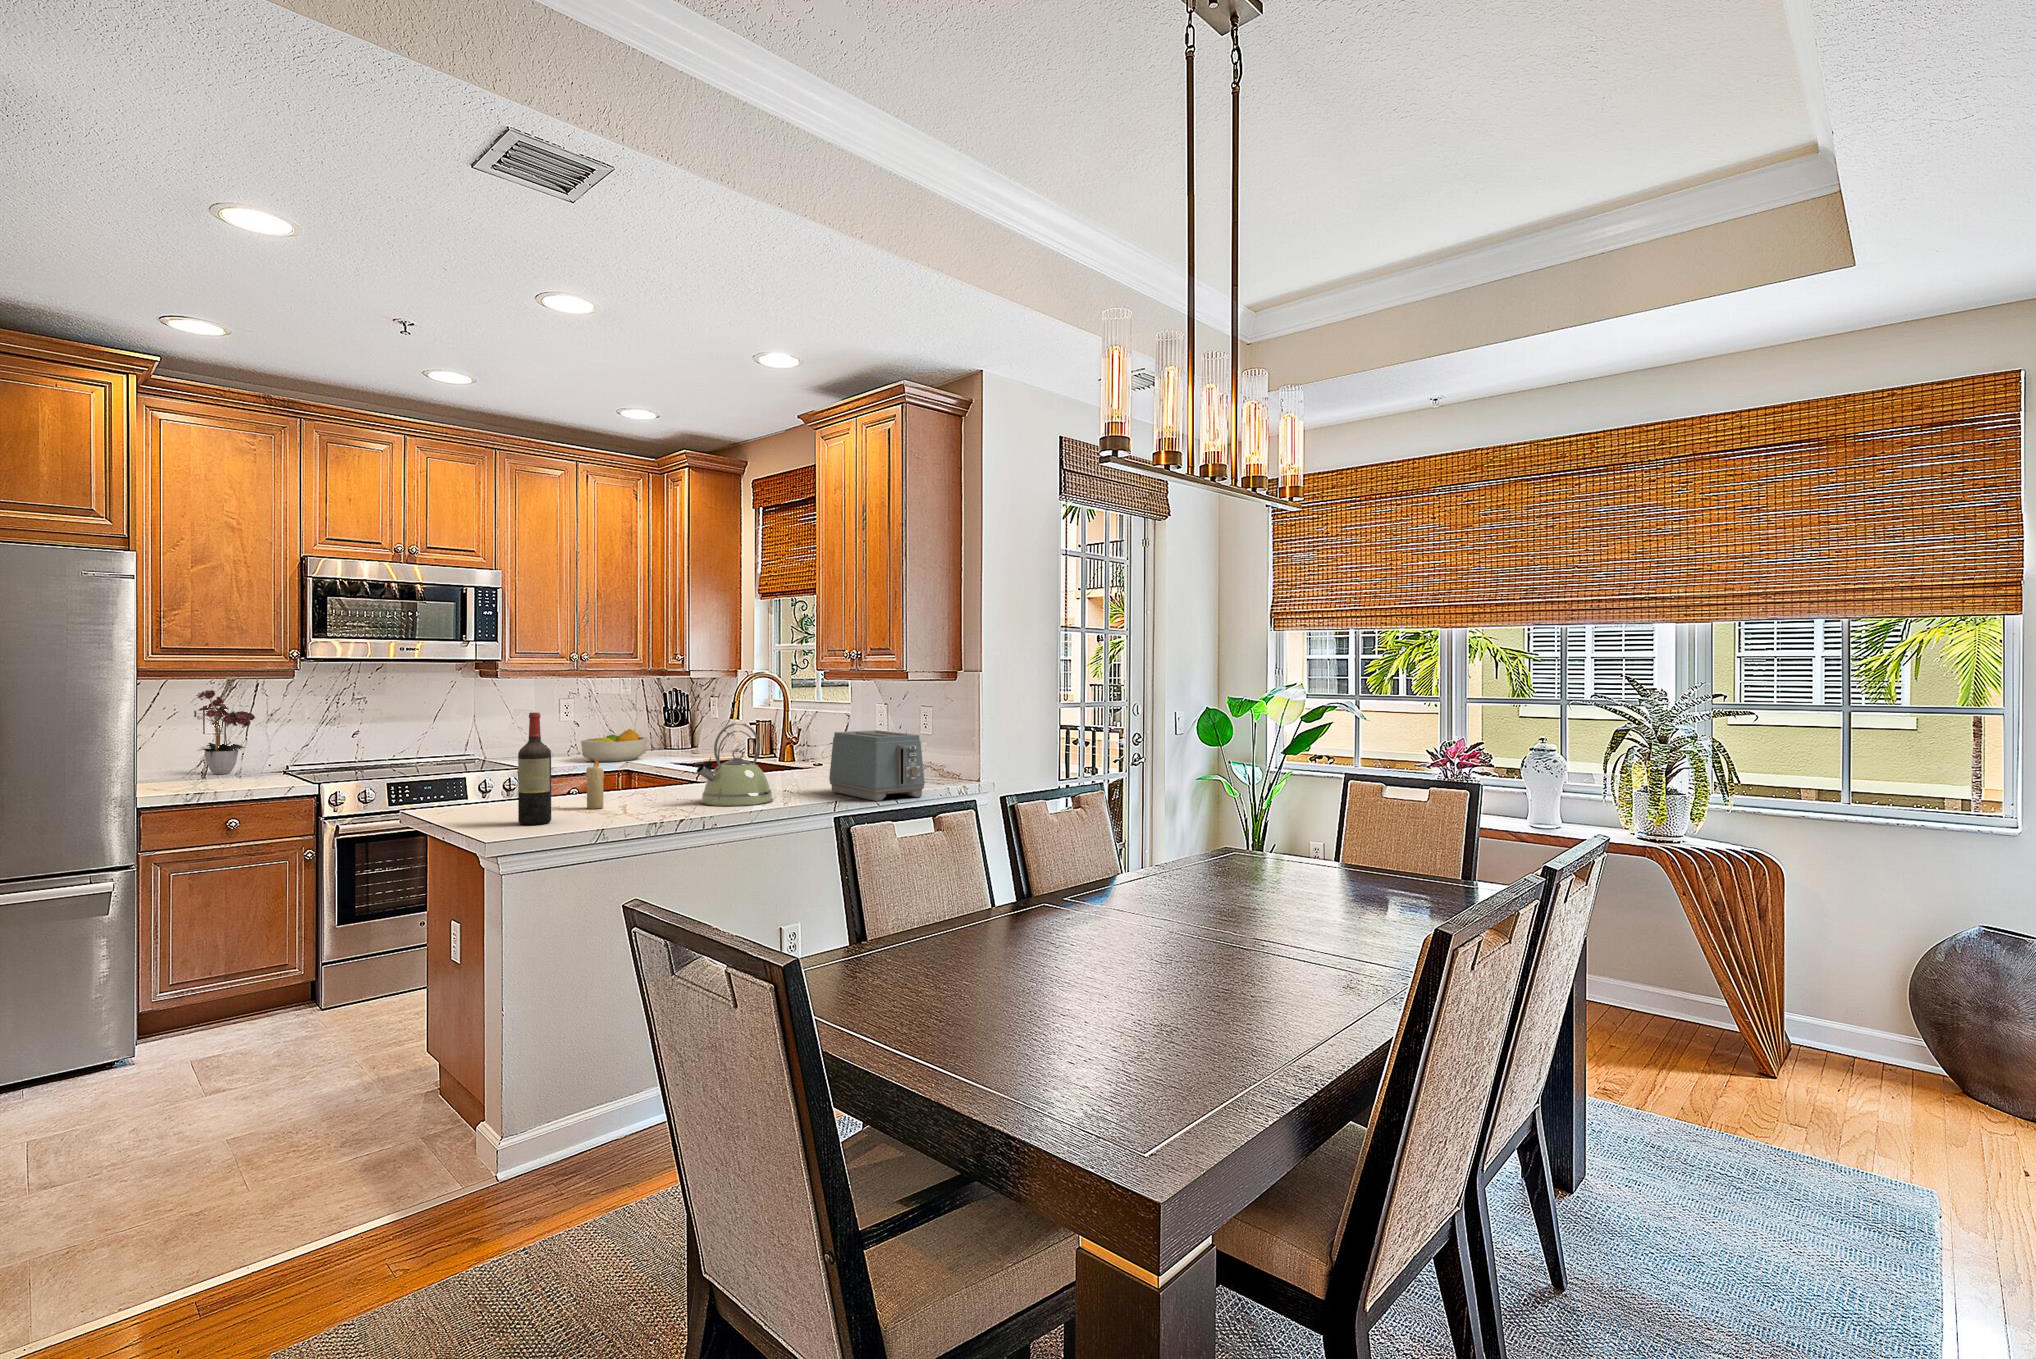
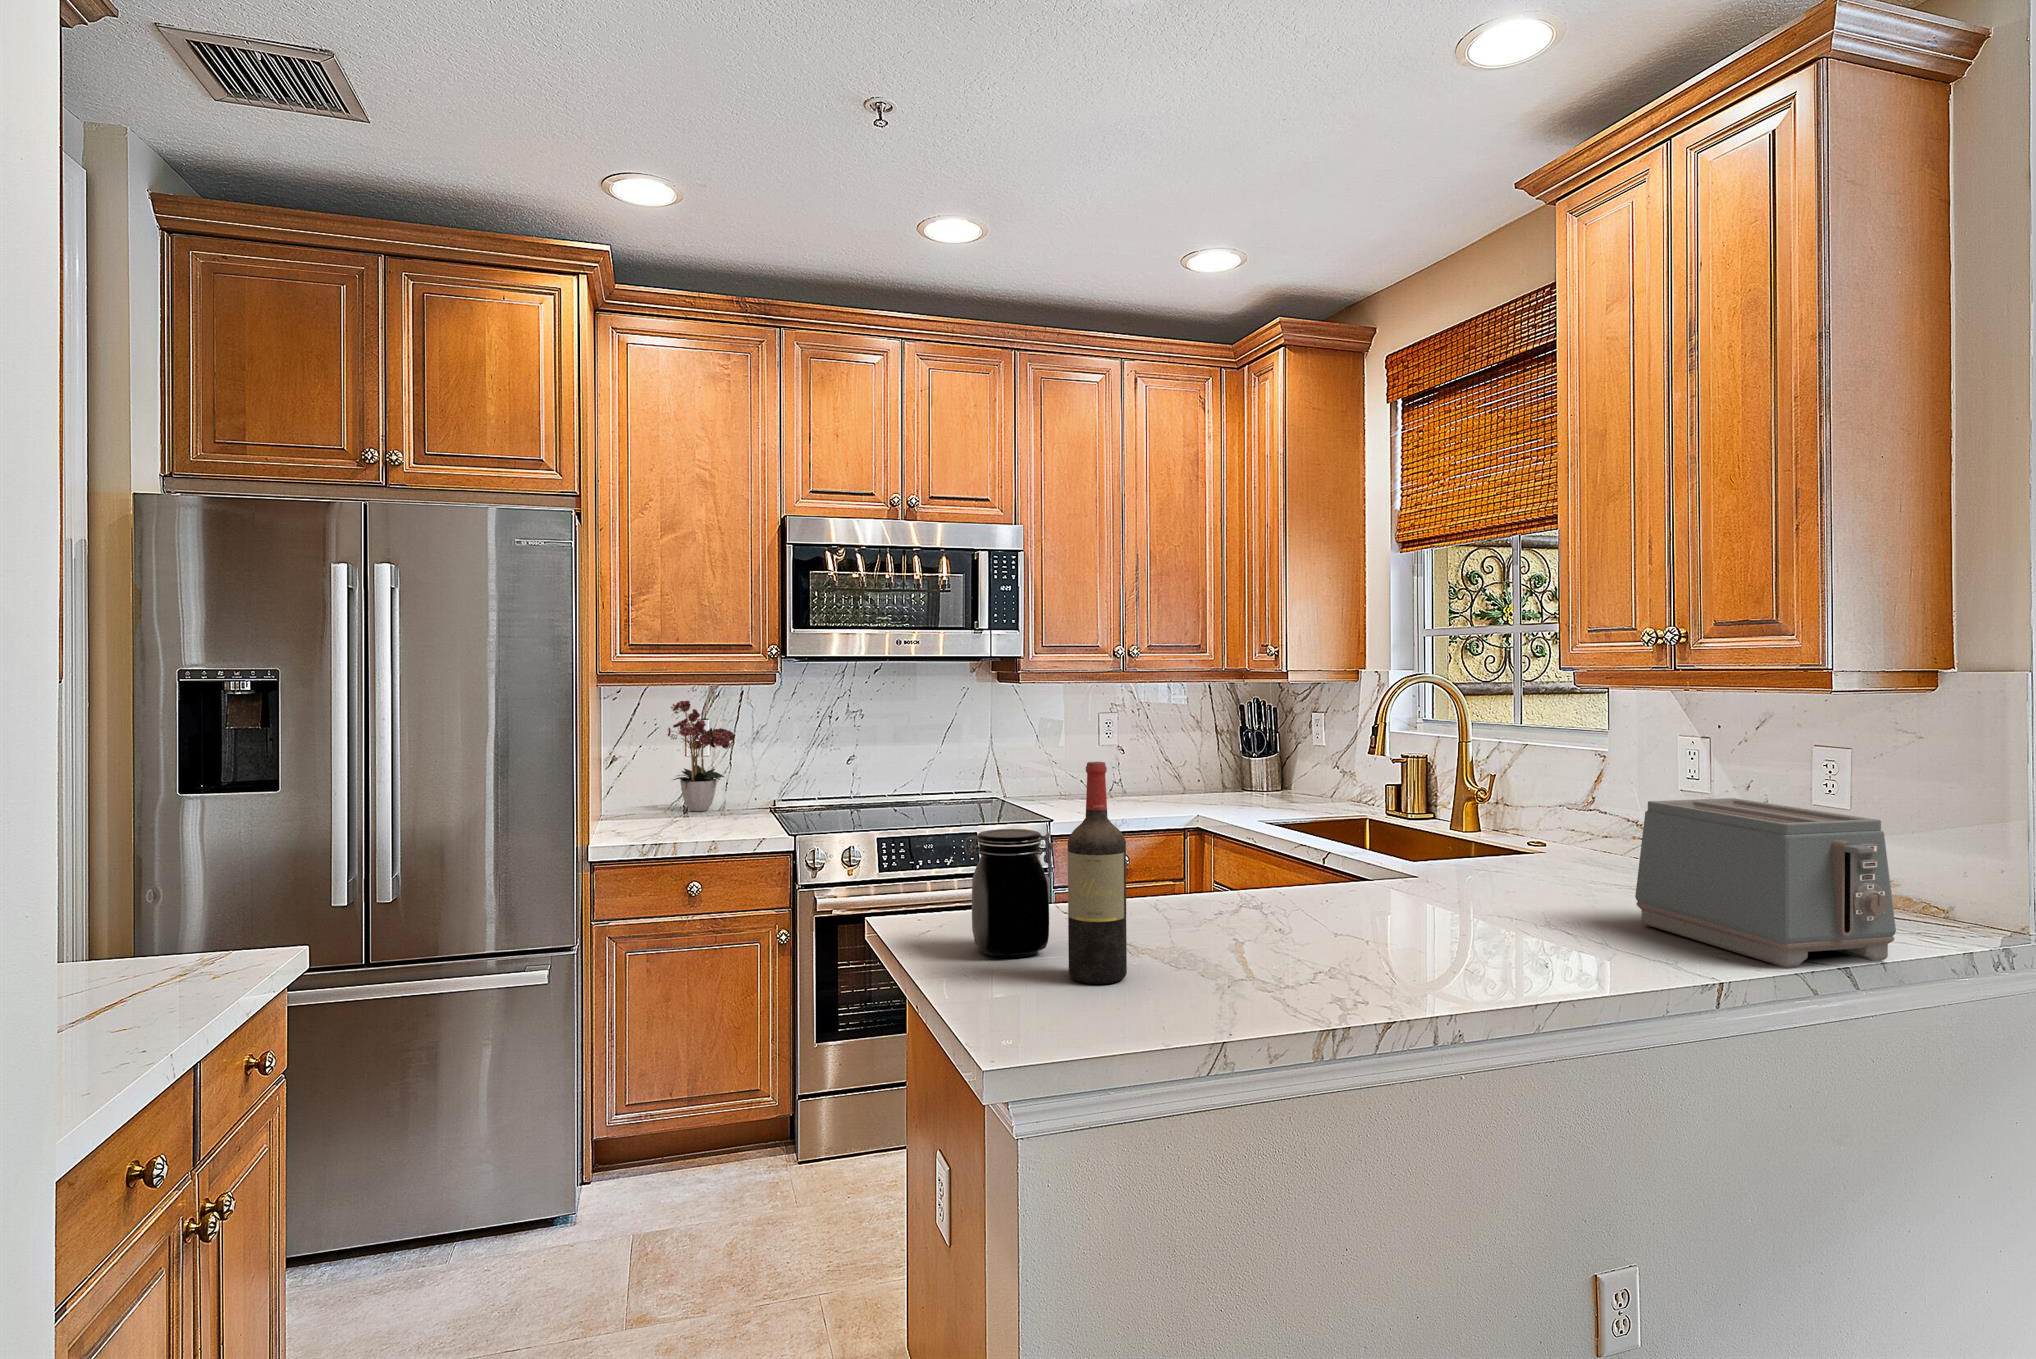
kettle: present [695,723,773,806] -> none [1380,781,1535,956]
fruit bowl: present [581,729,648,762] -> none [1134,760,1228,812]
jar: none [457,753,512,820] -> present [965,829,1054,958]
candle: present [586,759,604,809] -> none [1177,843,1208,939]

